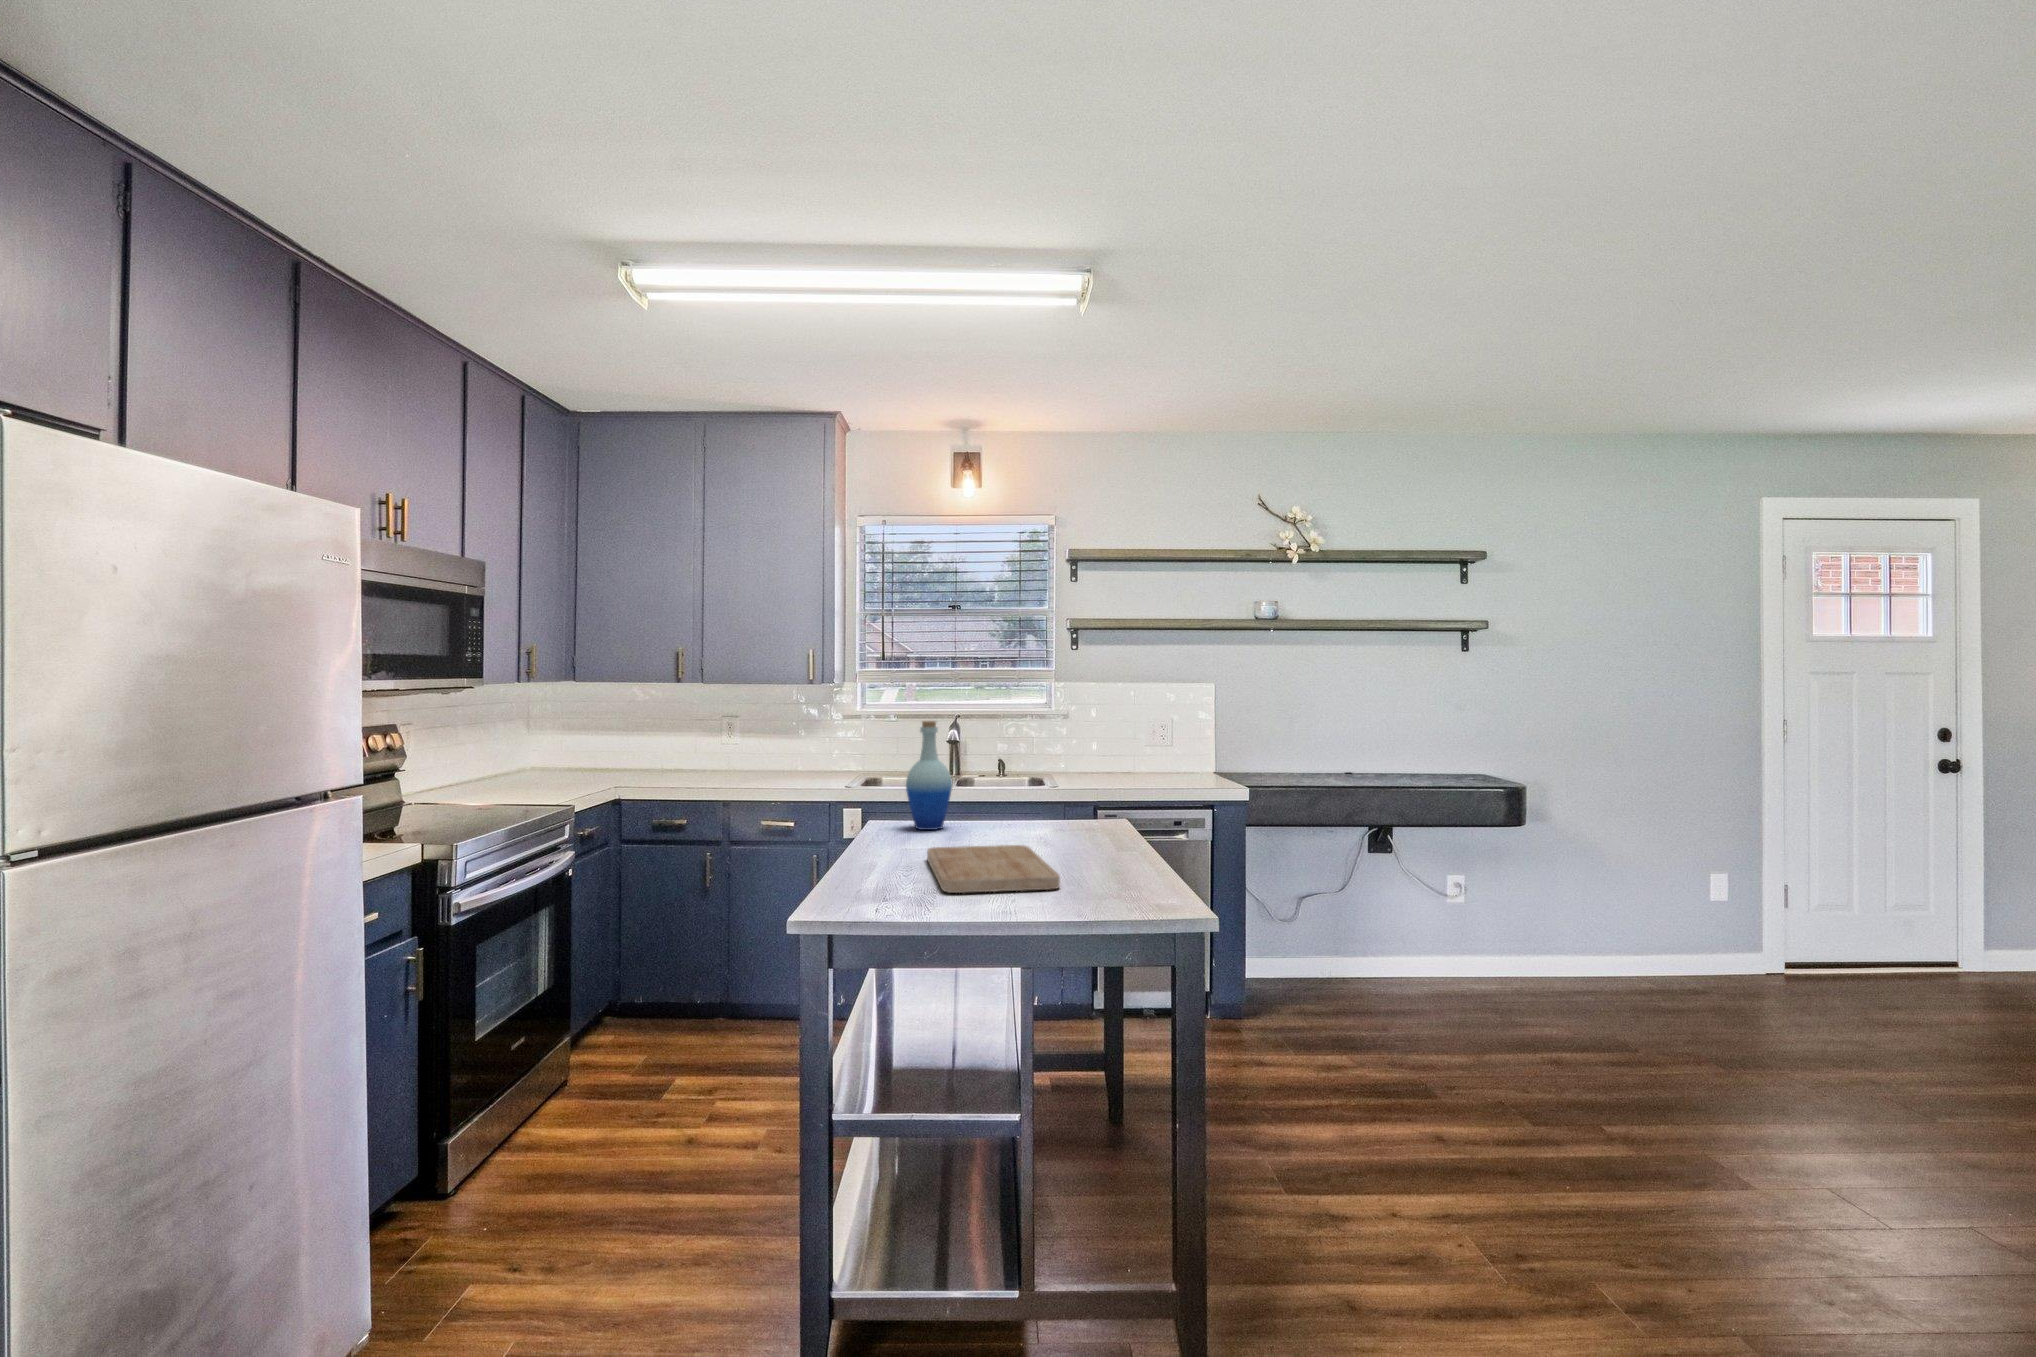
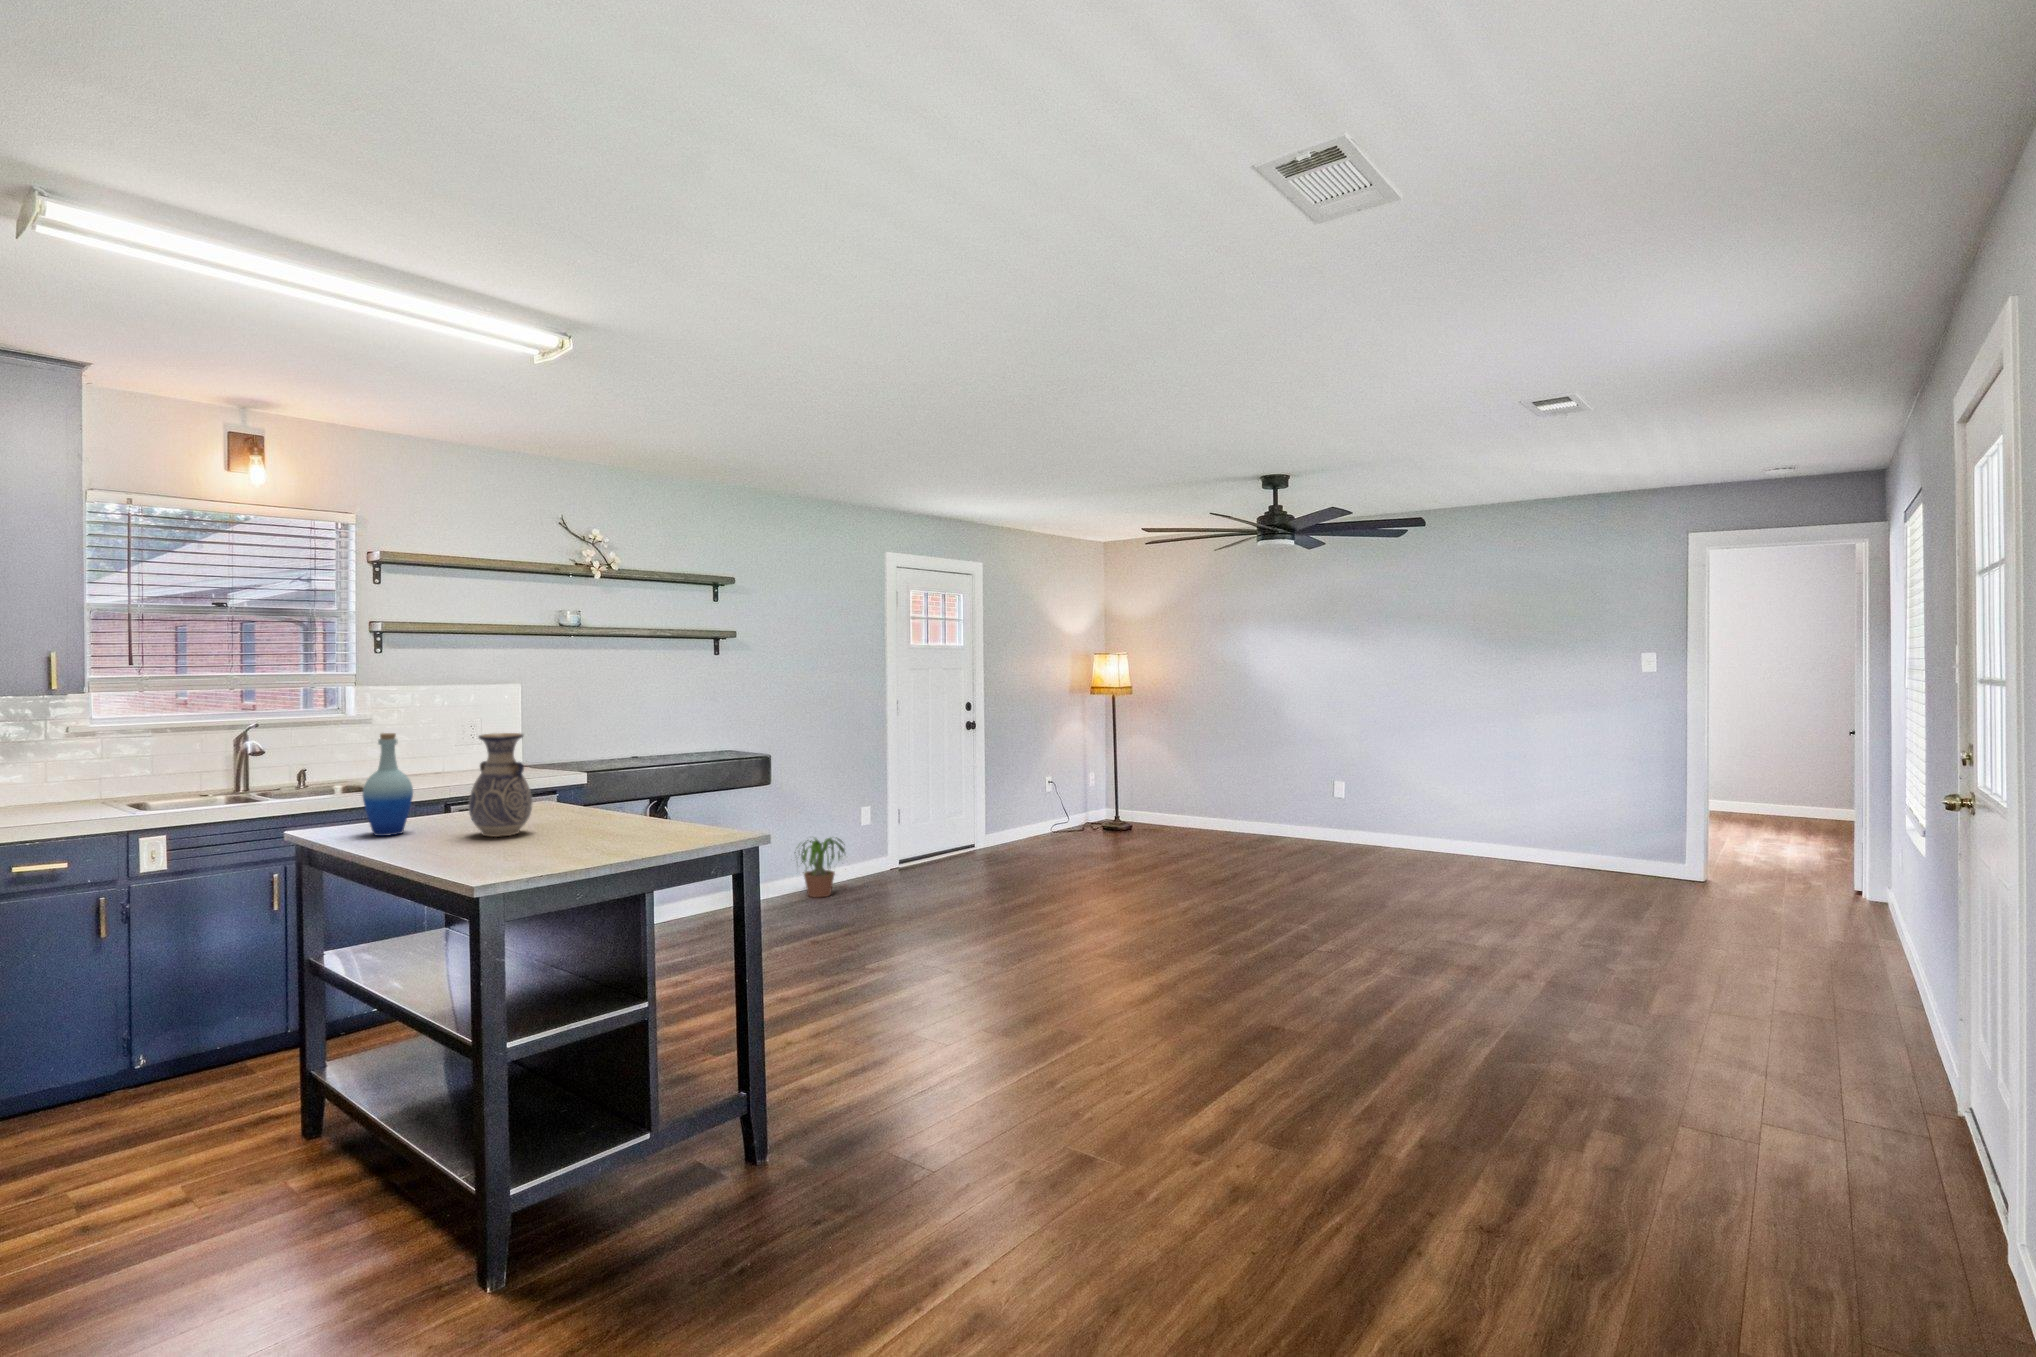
vase: none [974,725,1040,846] -> present [469,733,532,837]
cutting board: present [927,845,1060,893] -> none [468,832,632,868]
potted plant: none [1574,907,1674,997] -> present [801,838,845,897]

